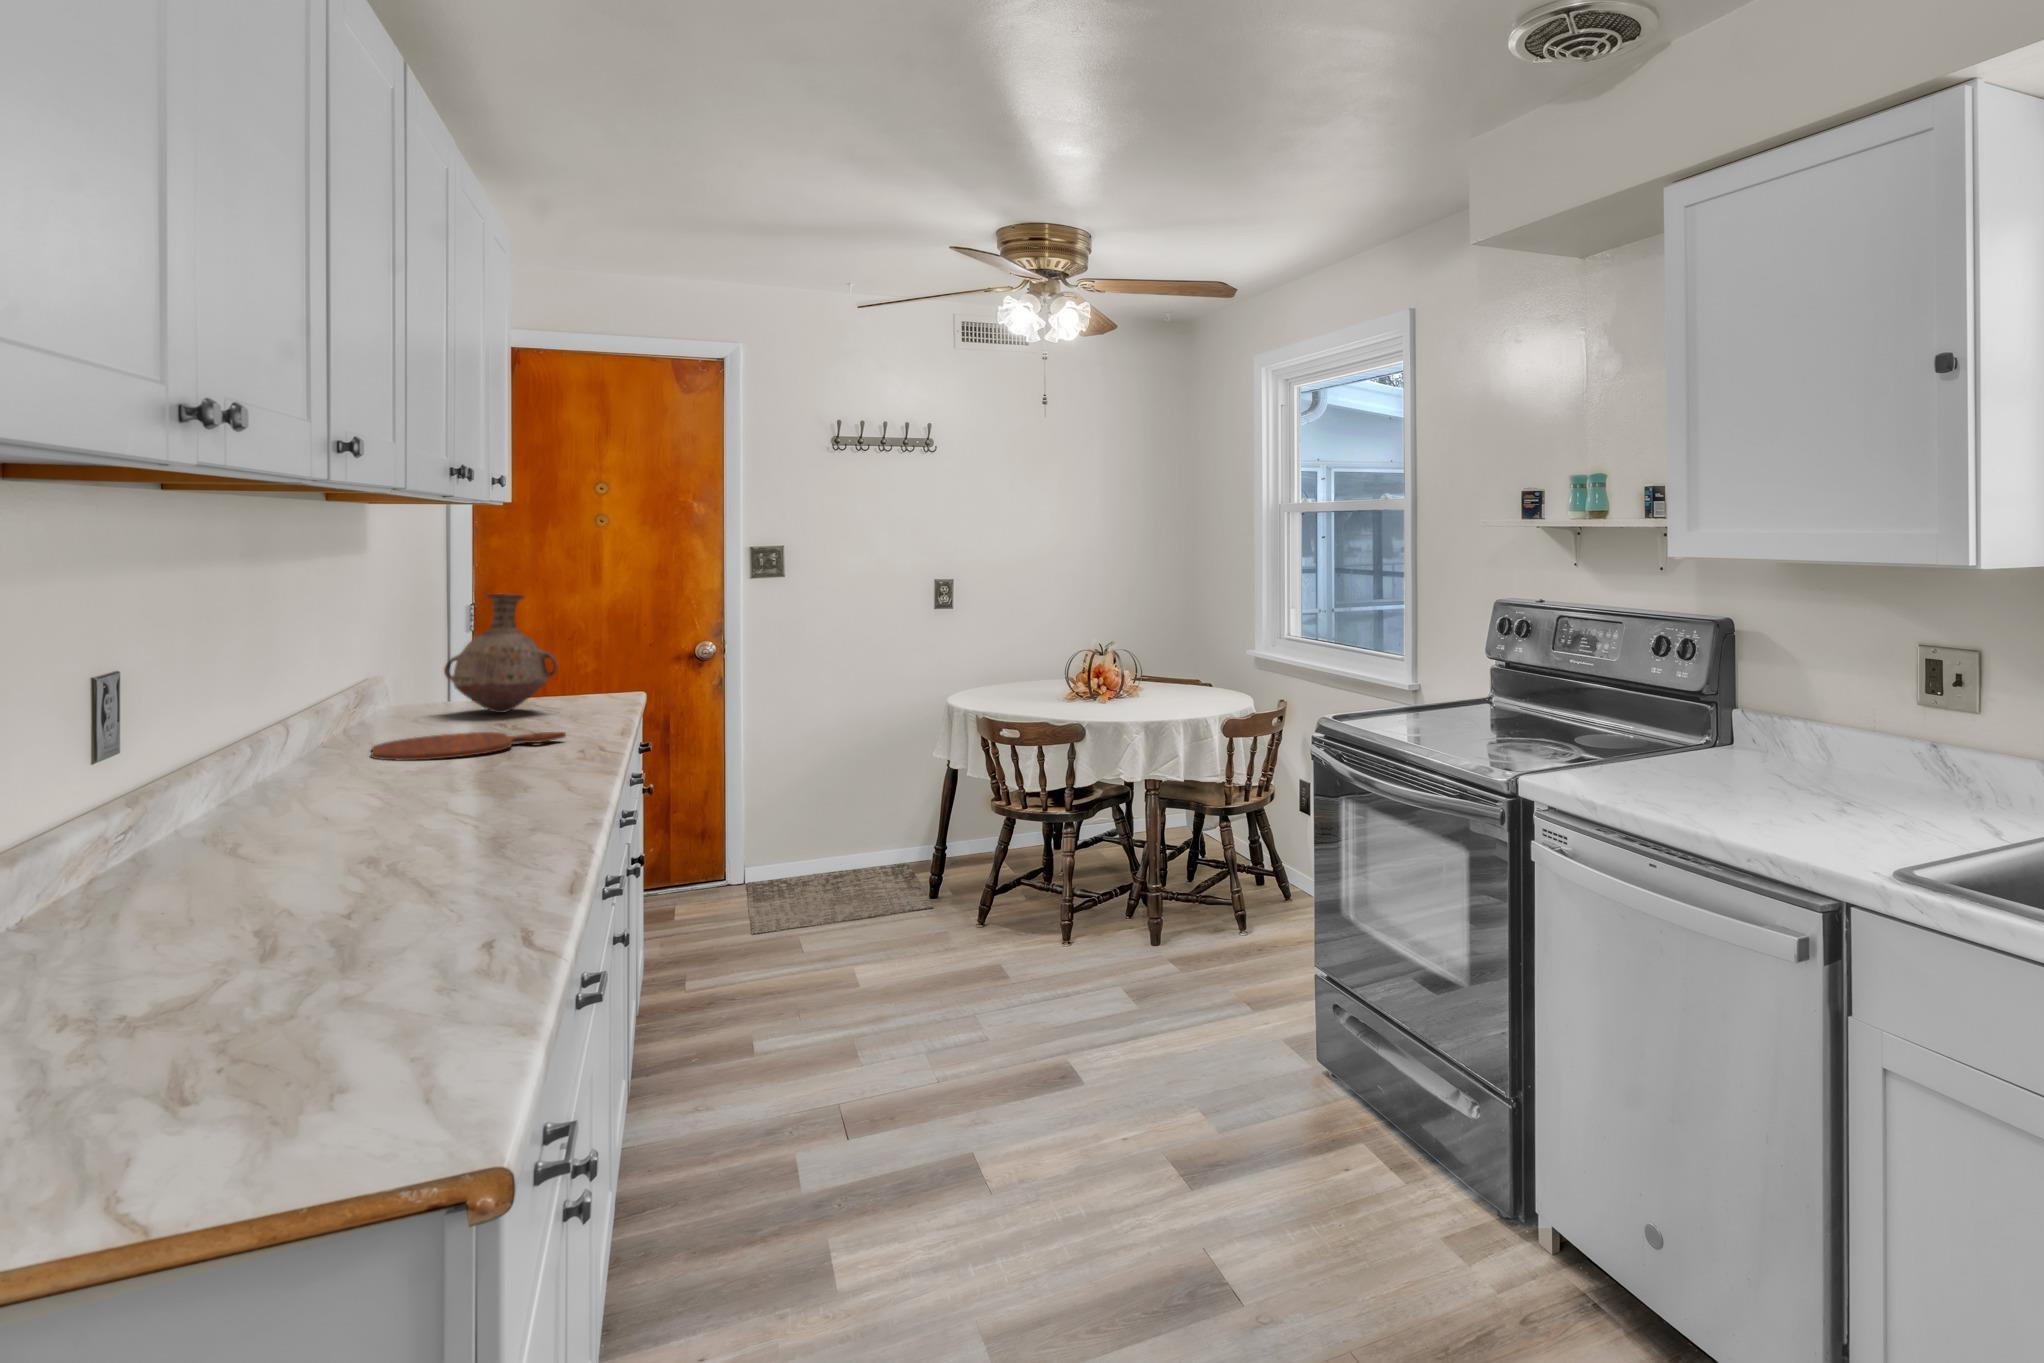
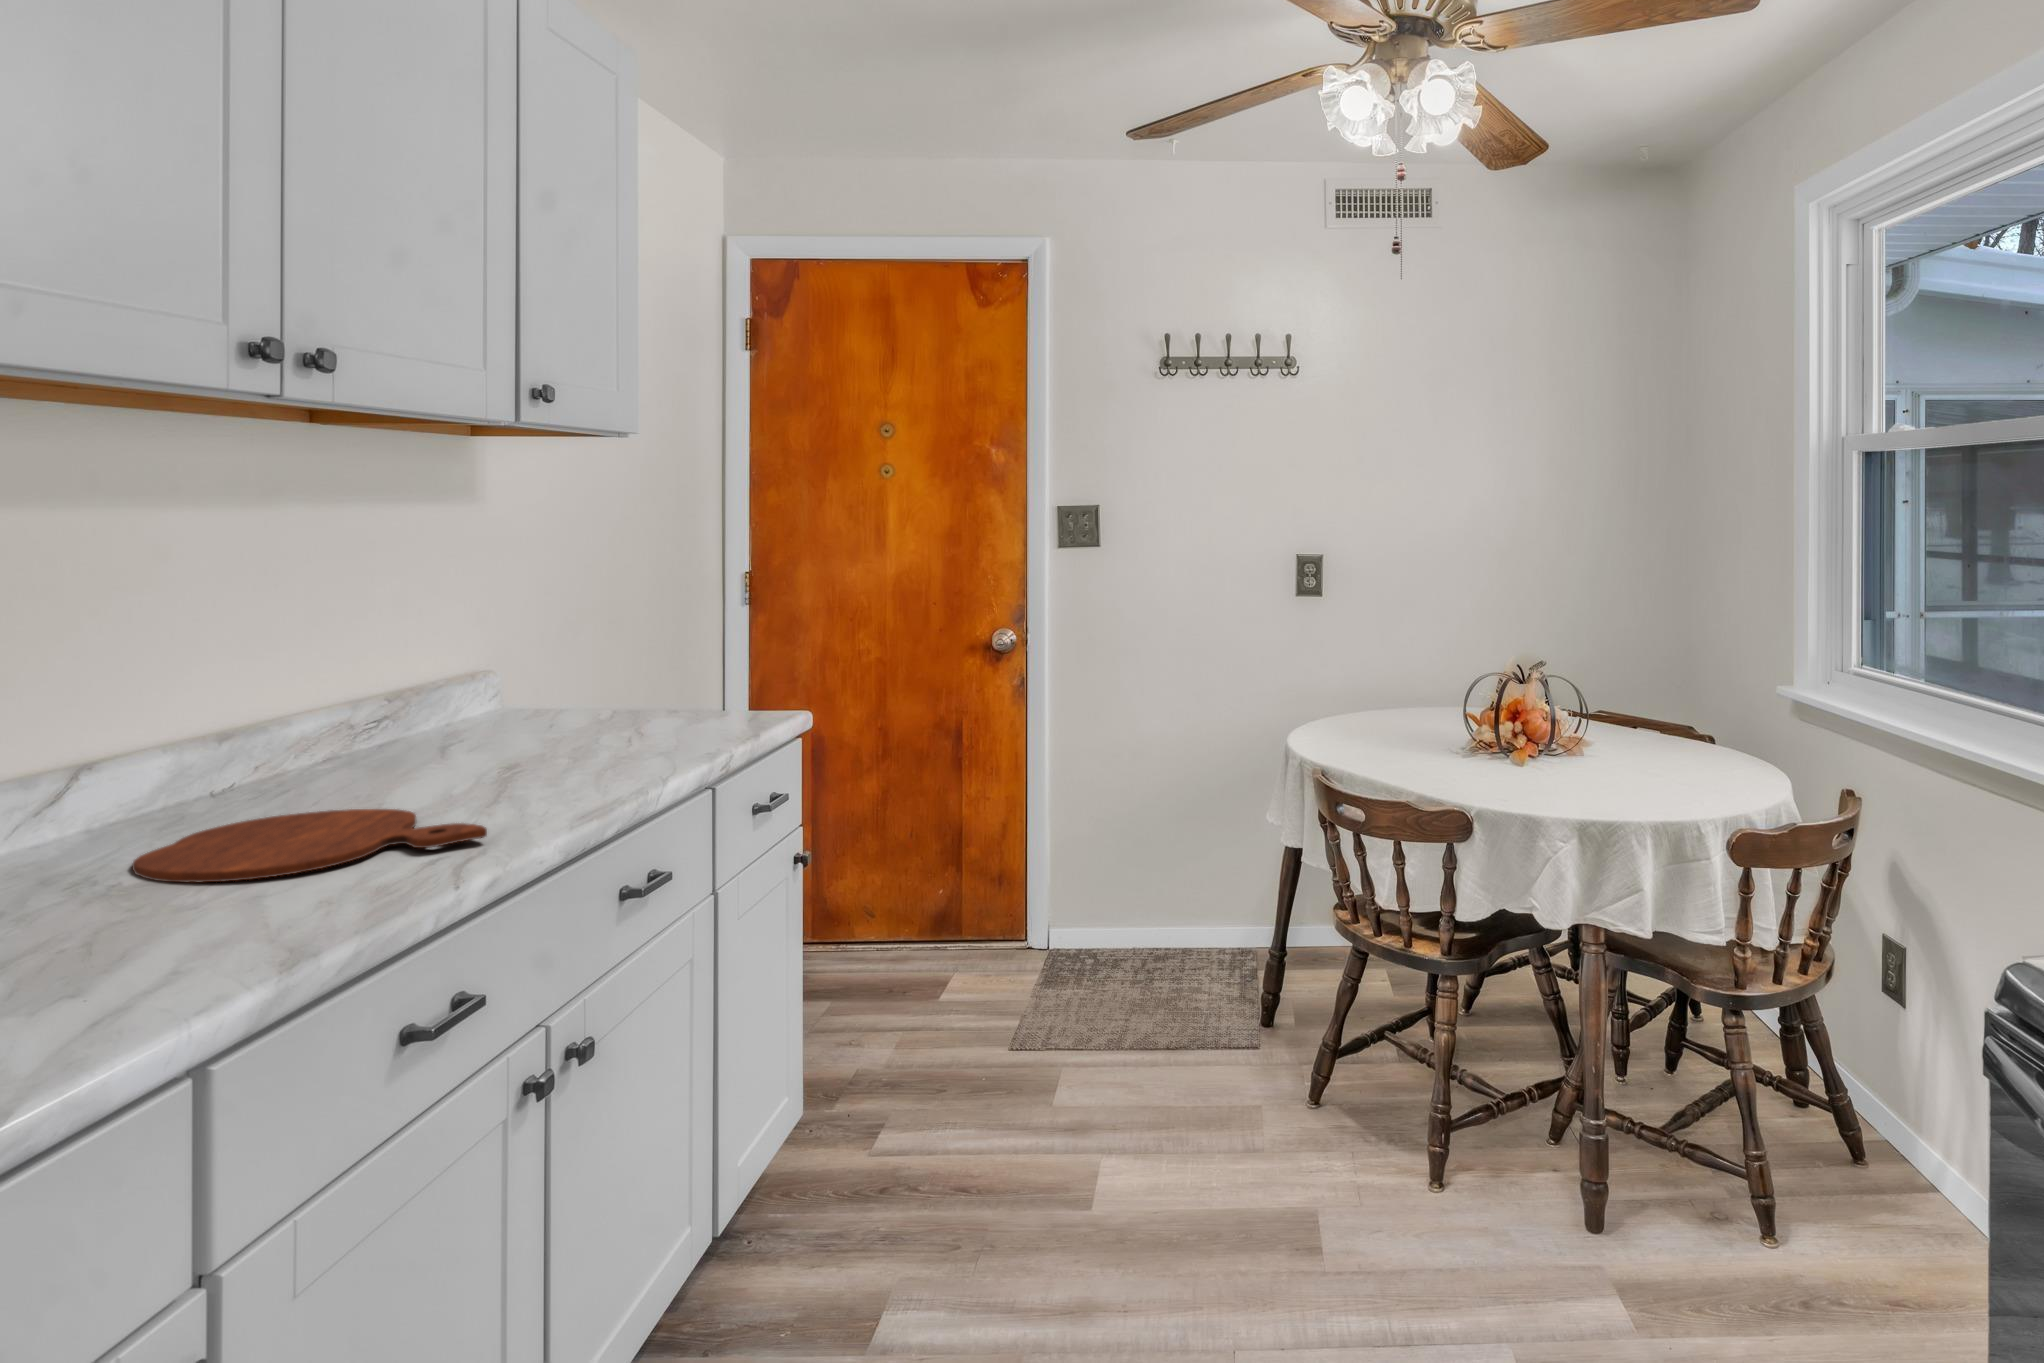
vase: present [444,594,557,713] -> none [489,574,634,753]

